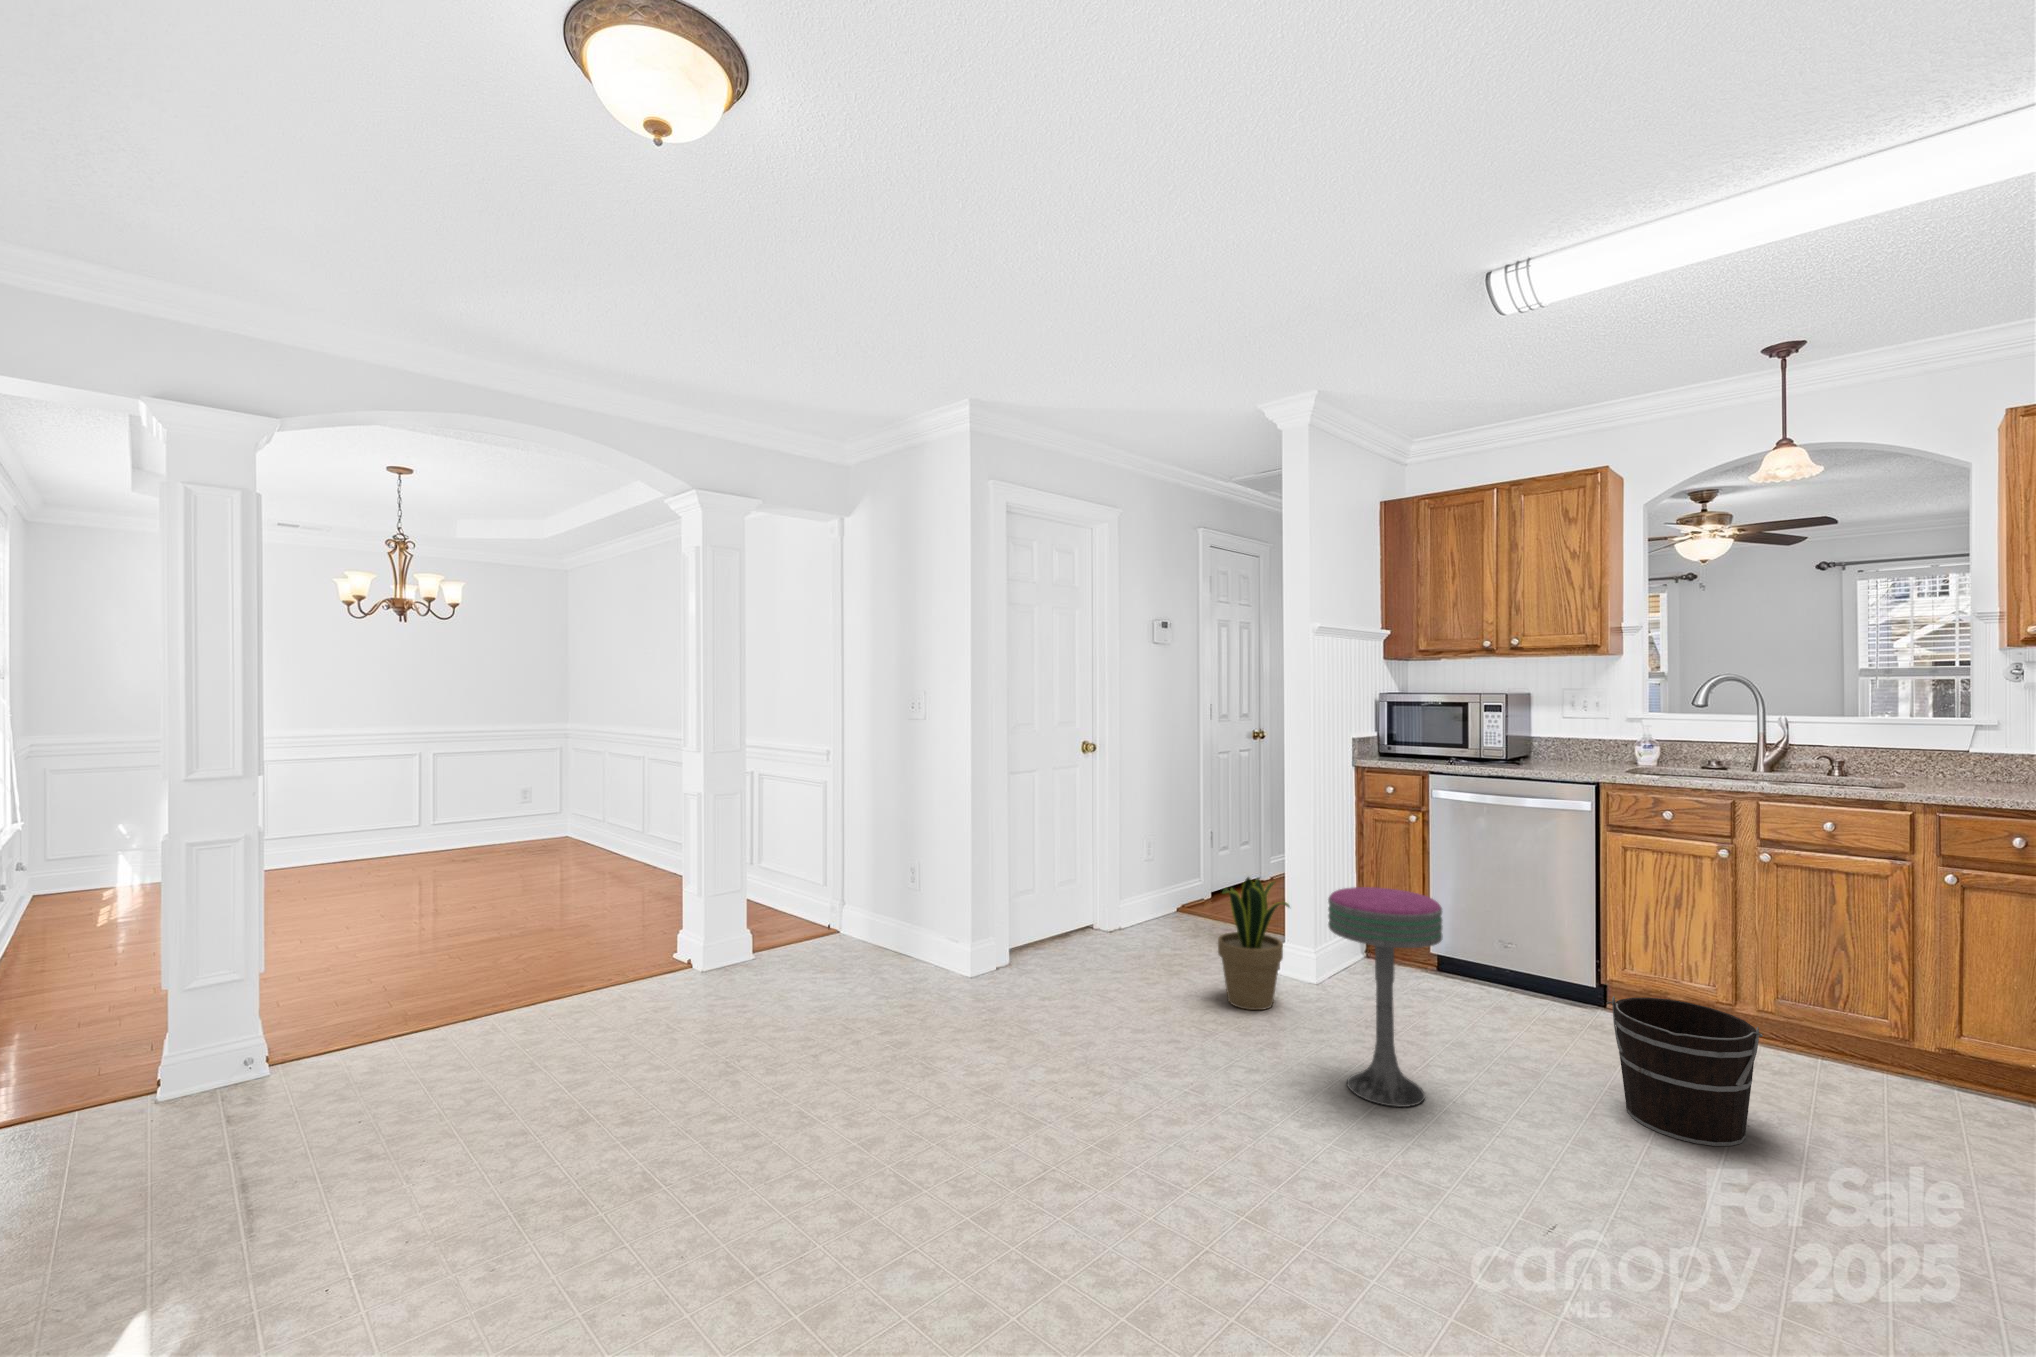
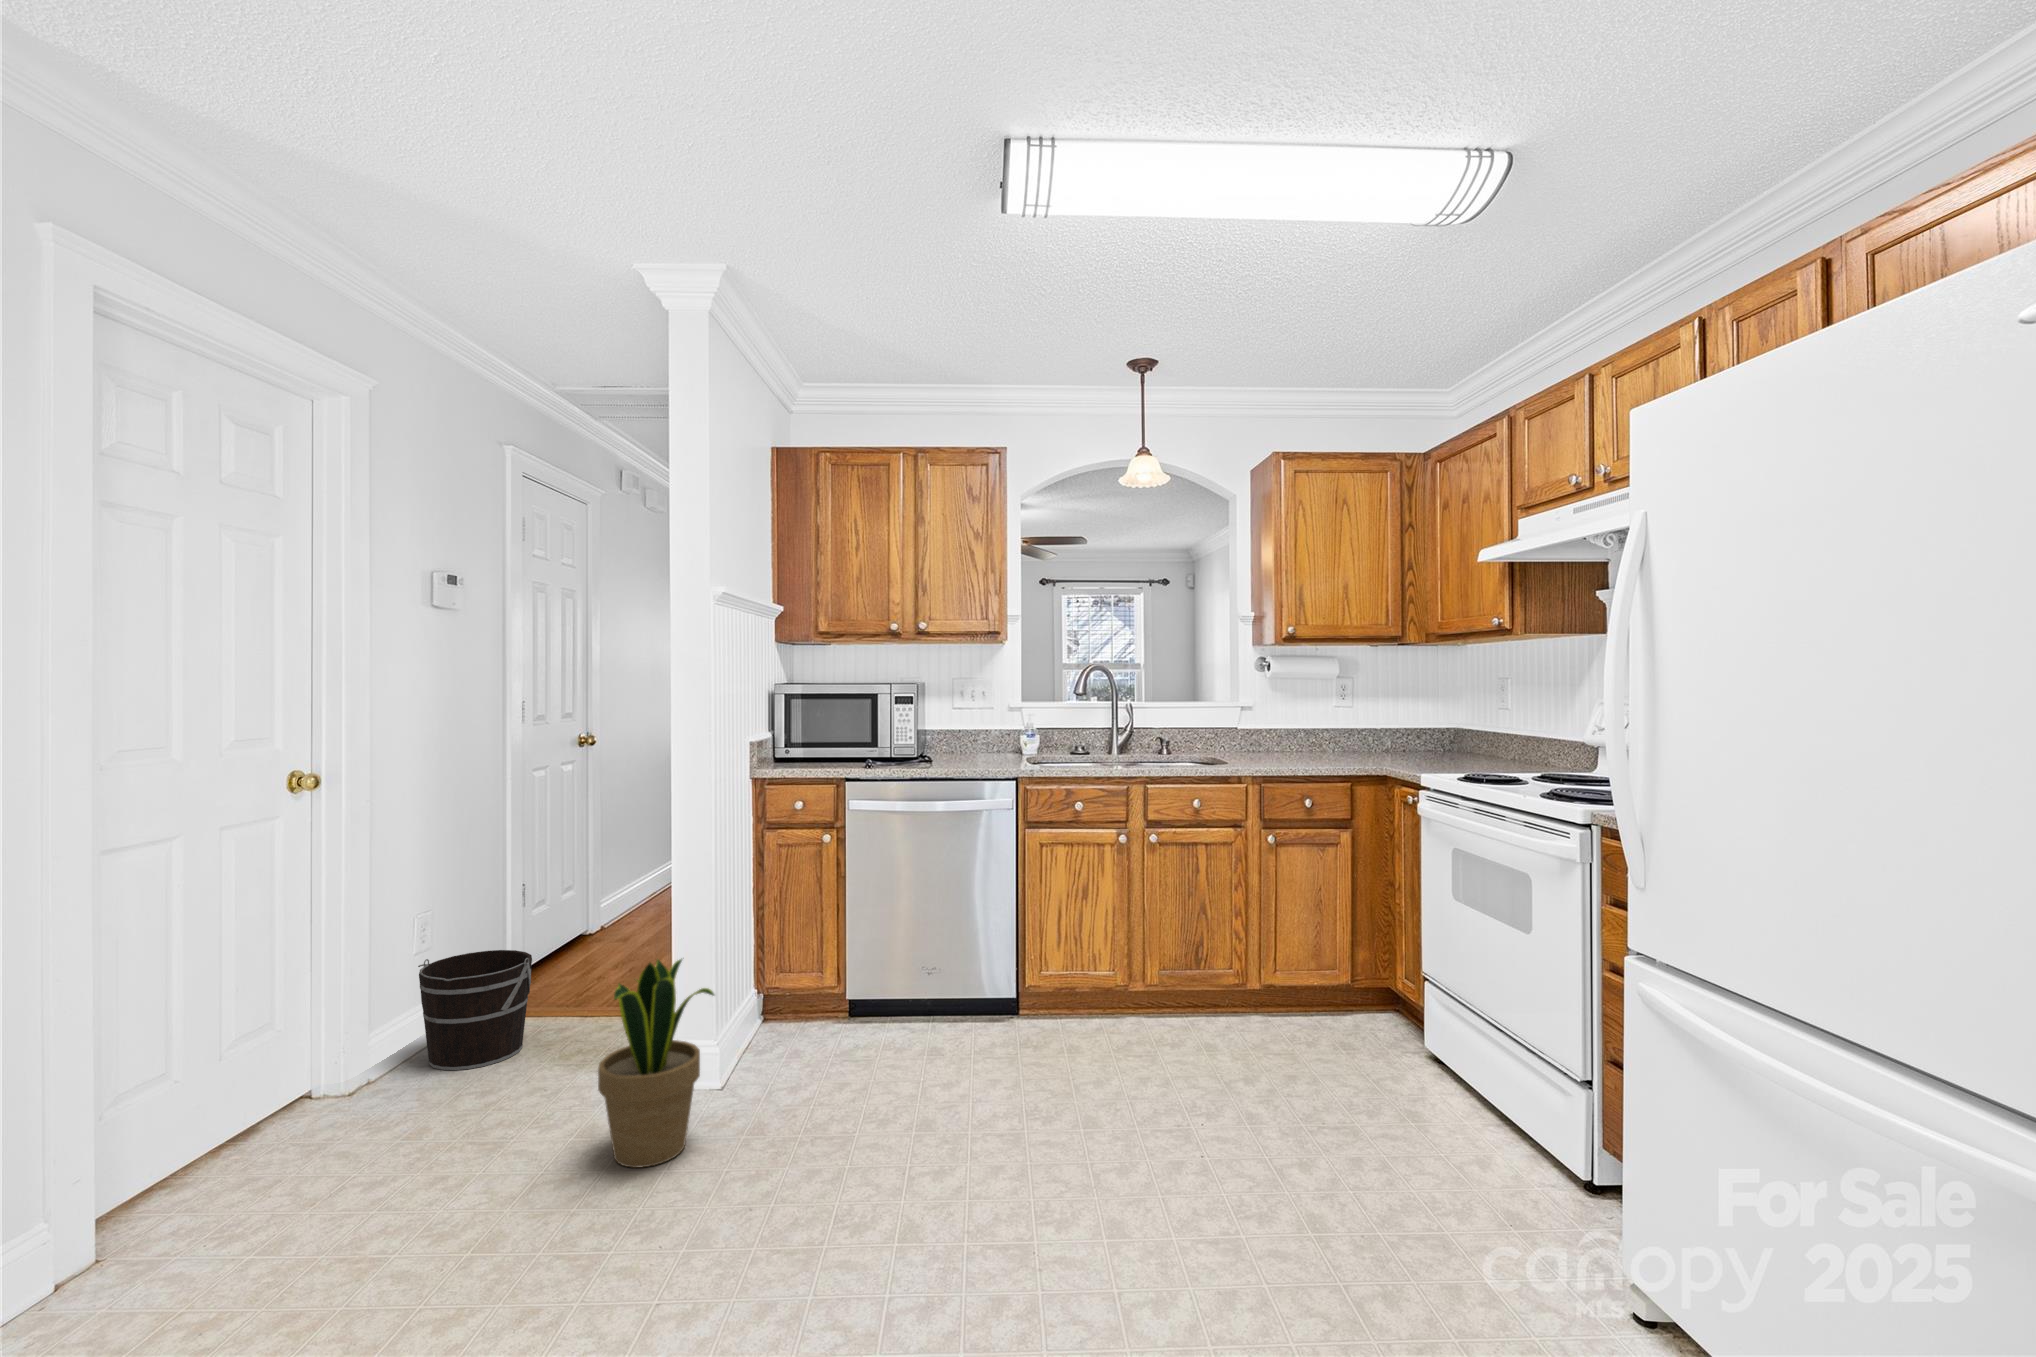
bar stool: present [1328,887,1443,1107] -> none [819,947,965,1261]
bucket: present [1607,996,1763,1146] -> present [418,950,532,1070]

